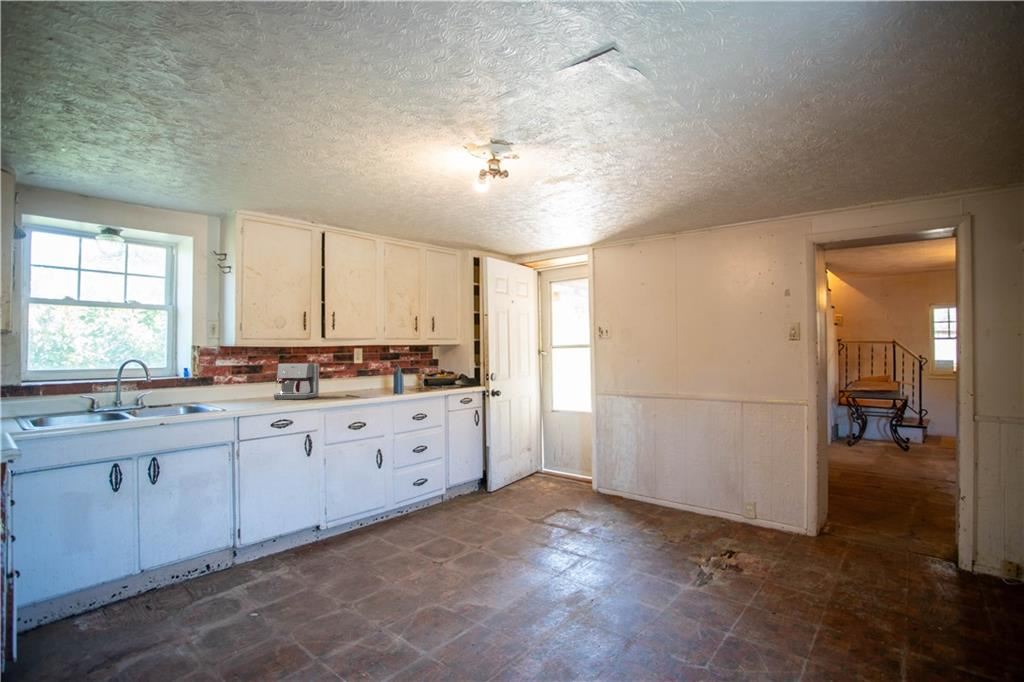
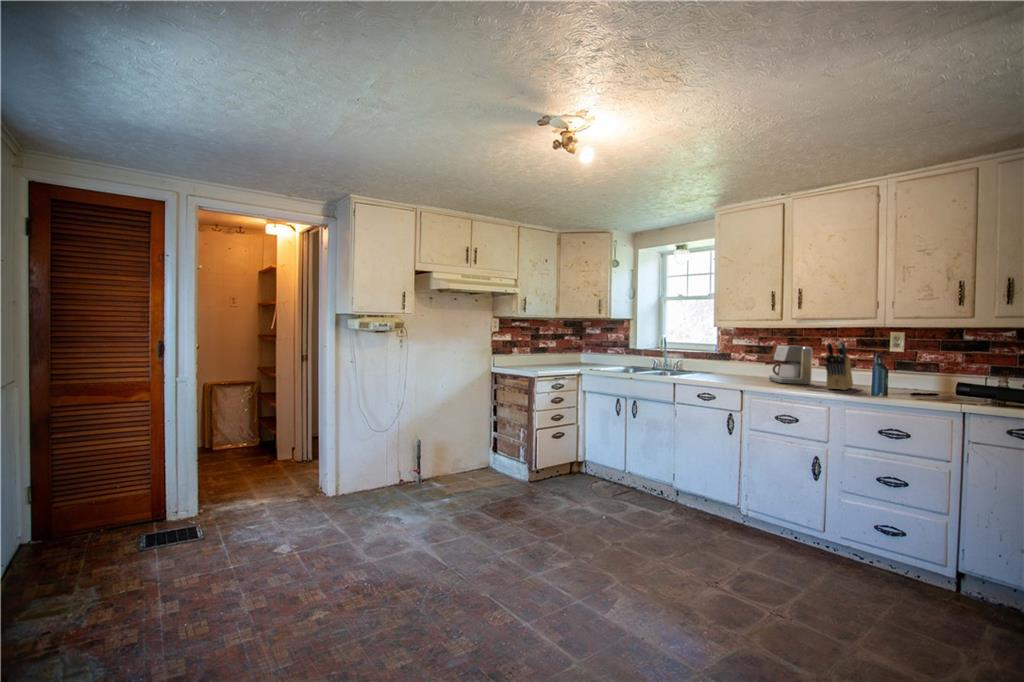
knife block: none [338,357,376,396] -> present [825,341,853,390]

